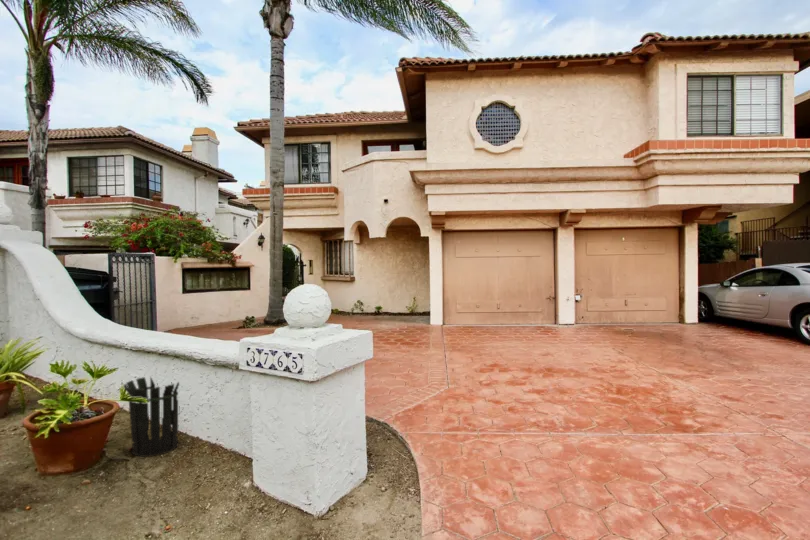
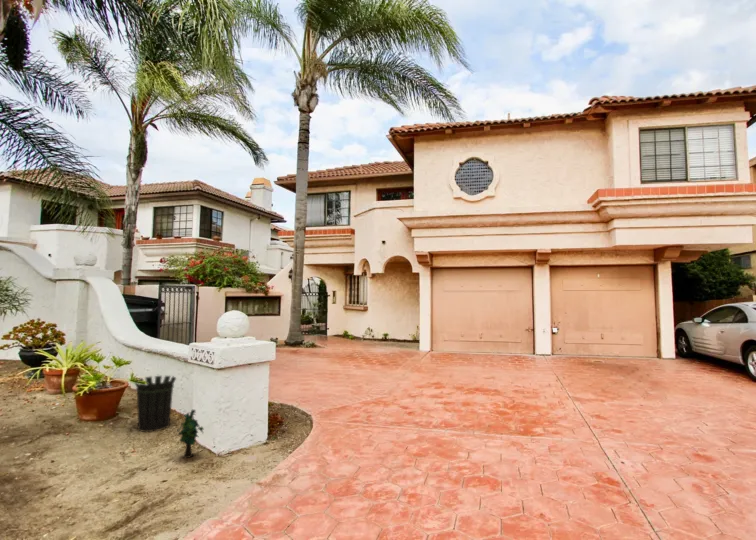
decorative plant: none [216,423,257,493] -> present [177,410,203,458]

